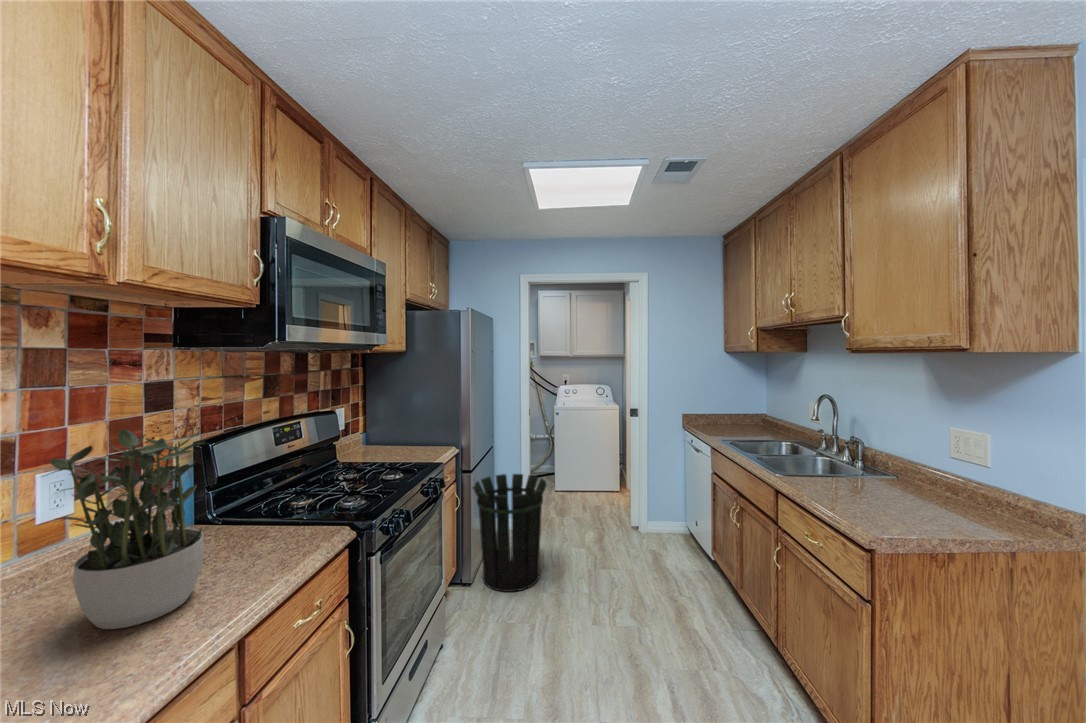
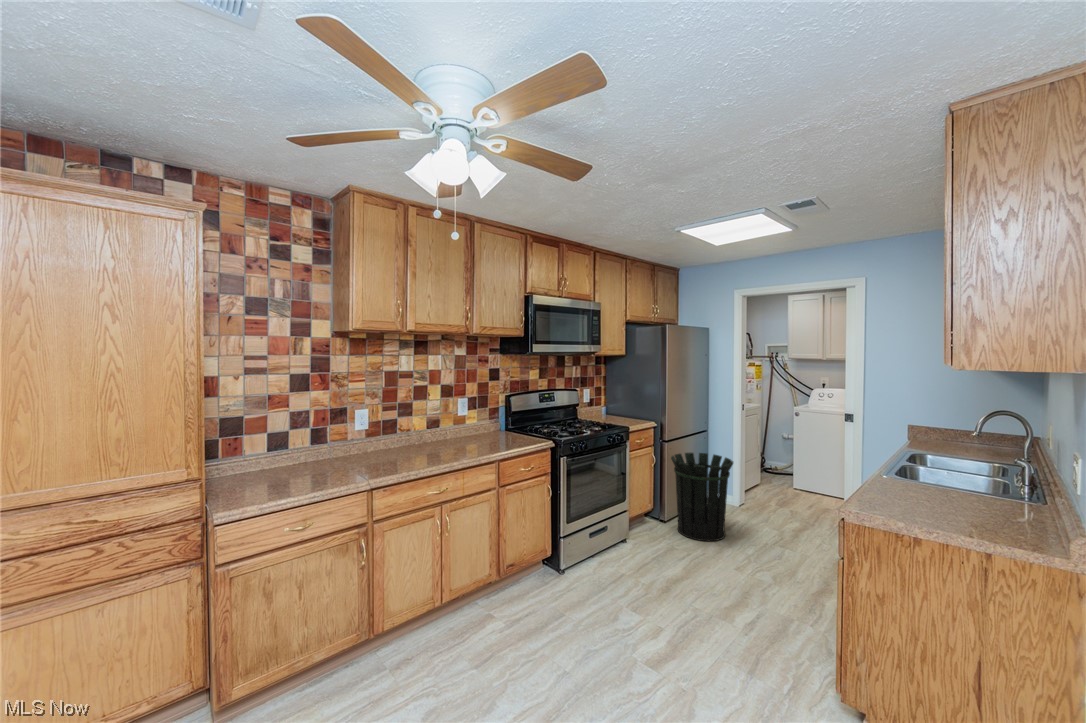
potted plant: present [47,429,204,629] -> none [455,384,497,449]

